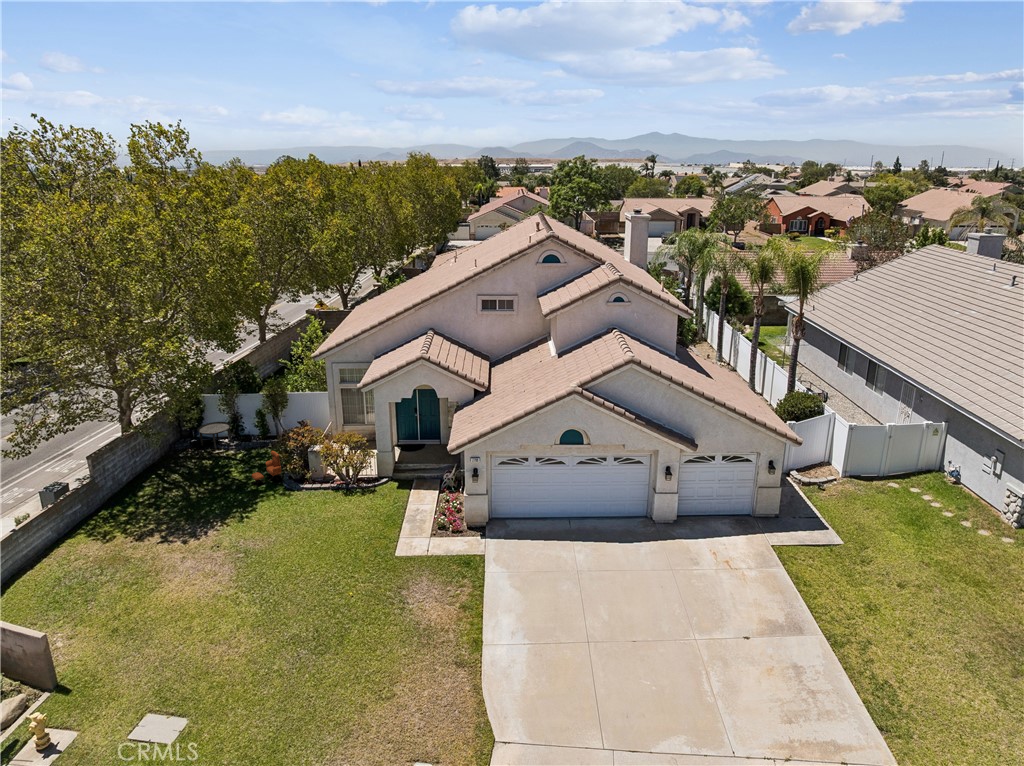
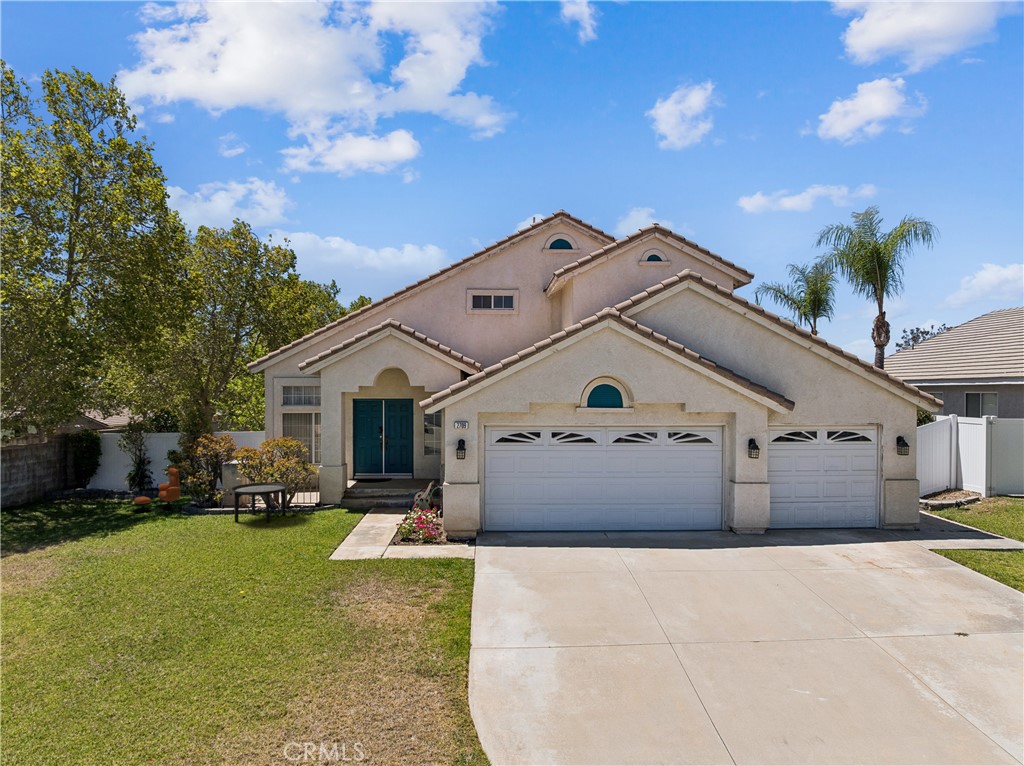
round table: present [197,422,232,449] -> present [231,483,289,523]

